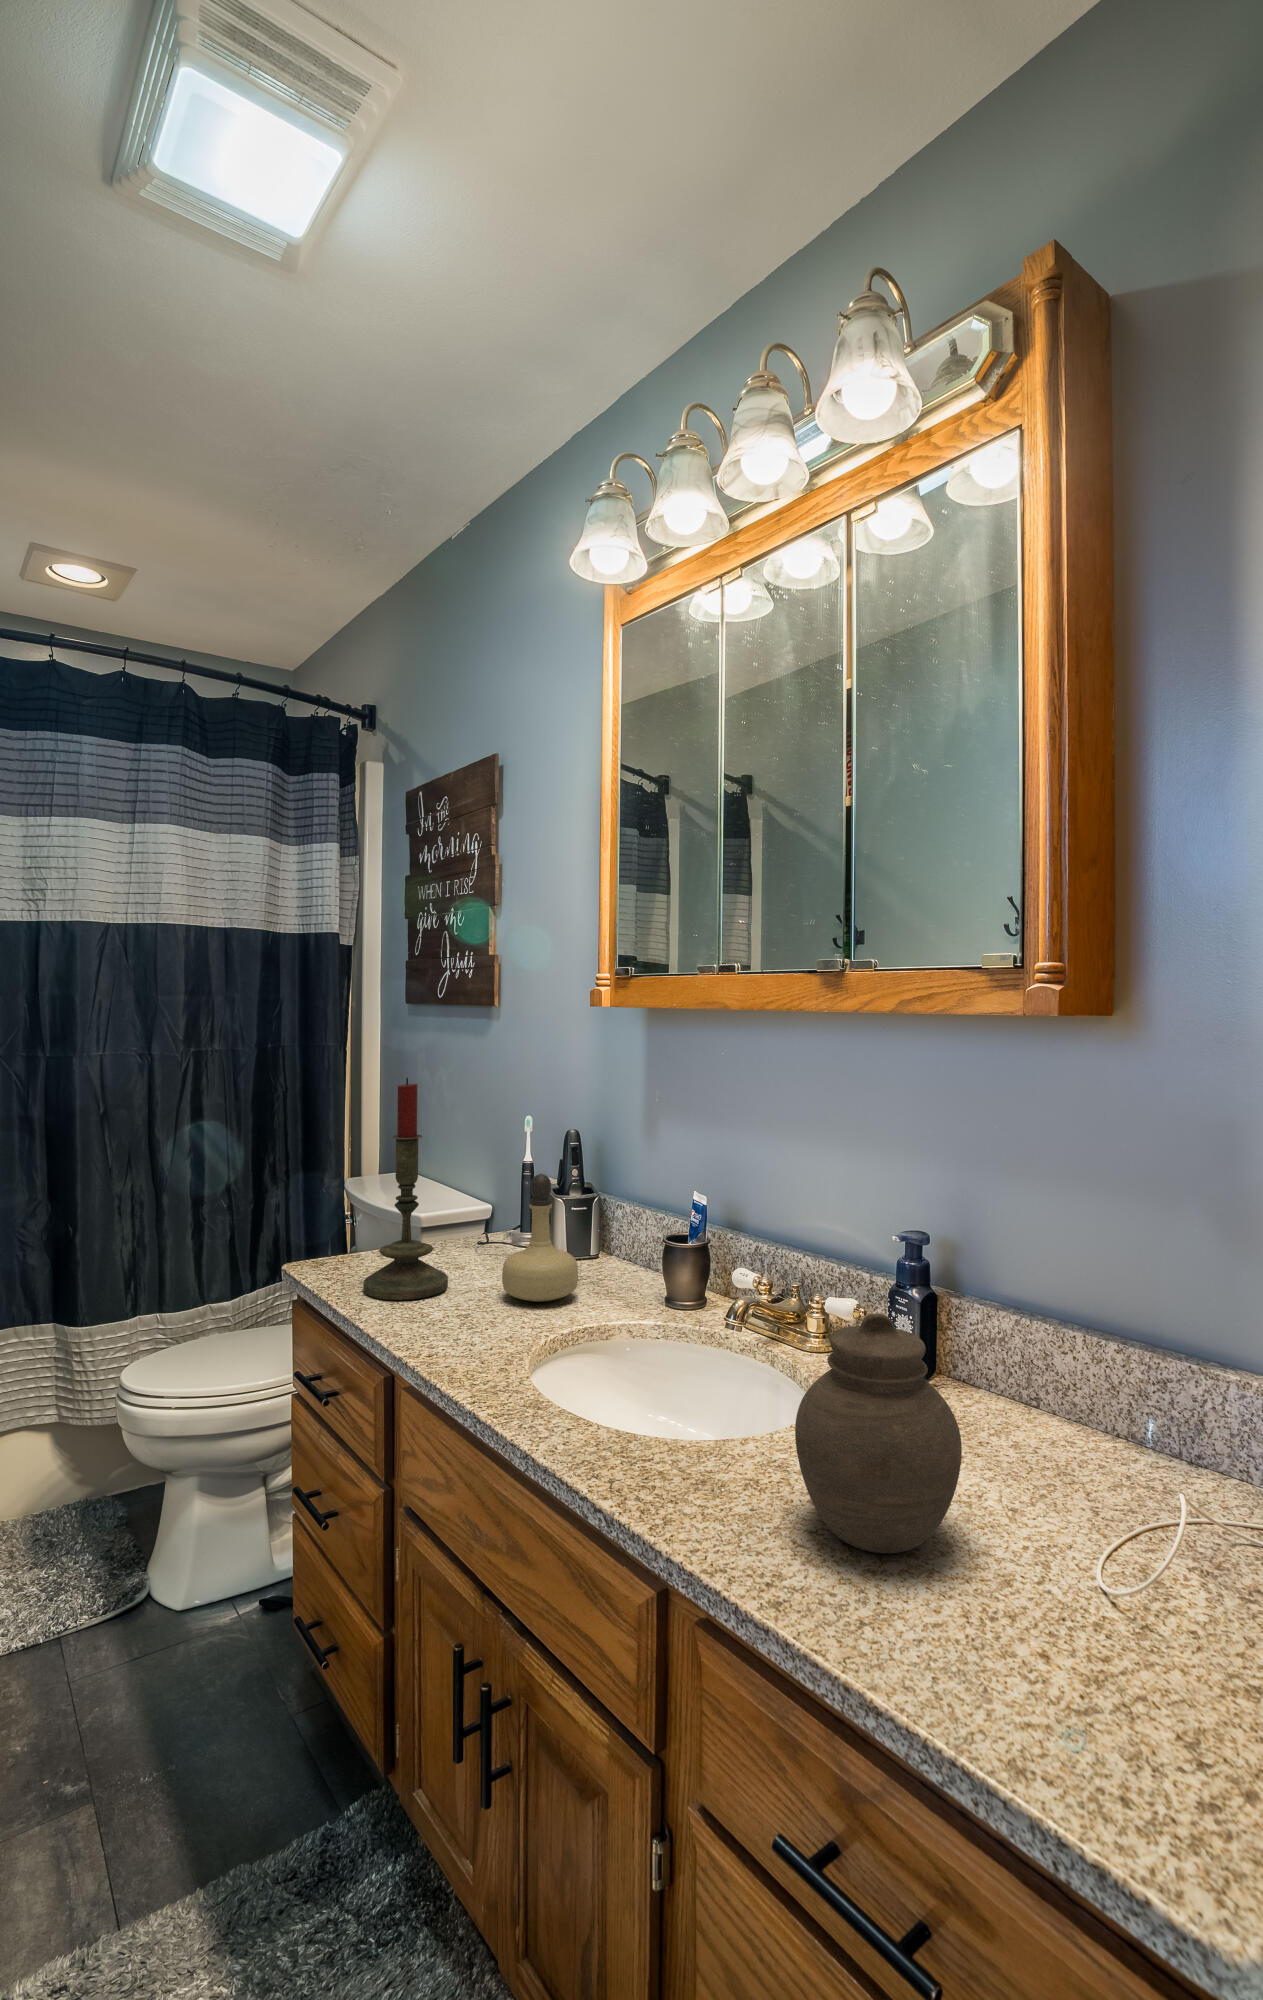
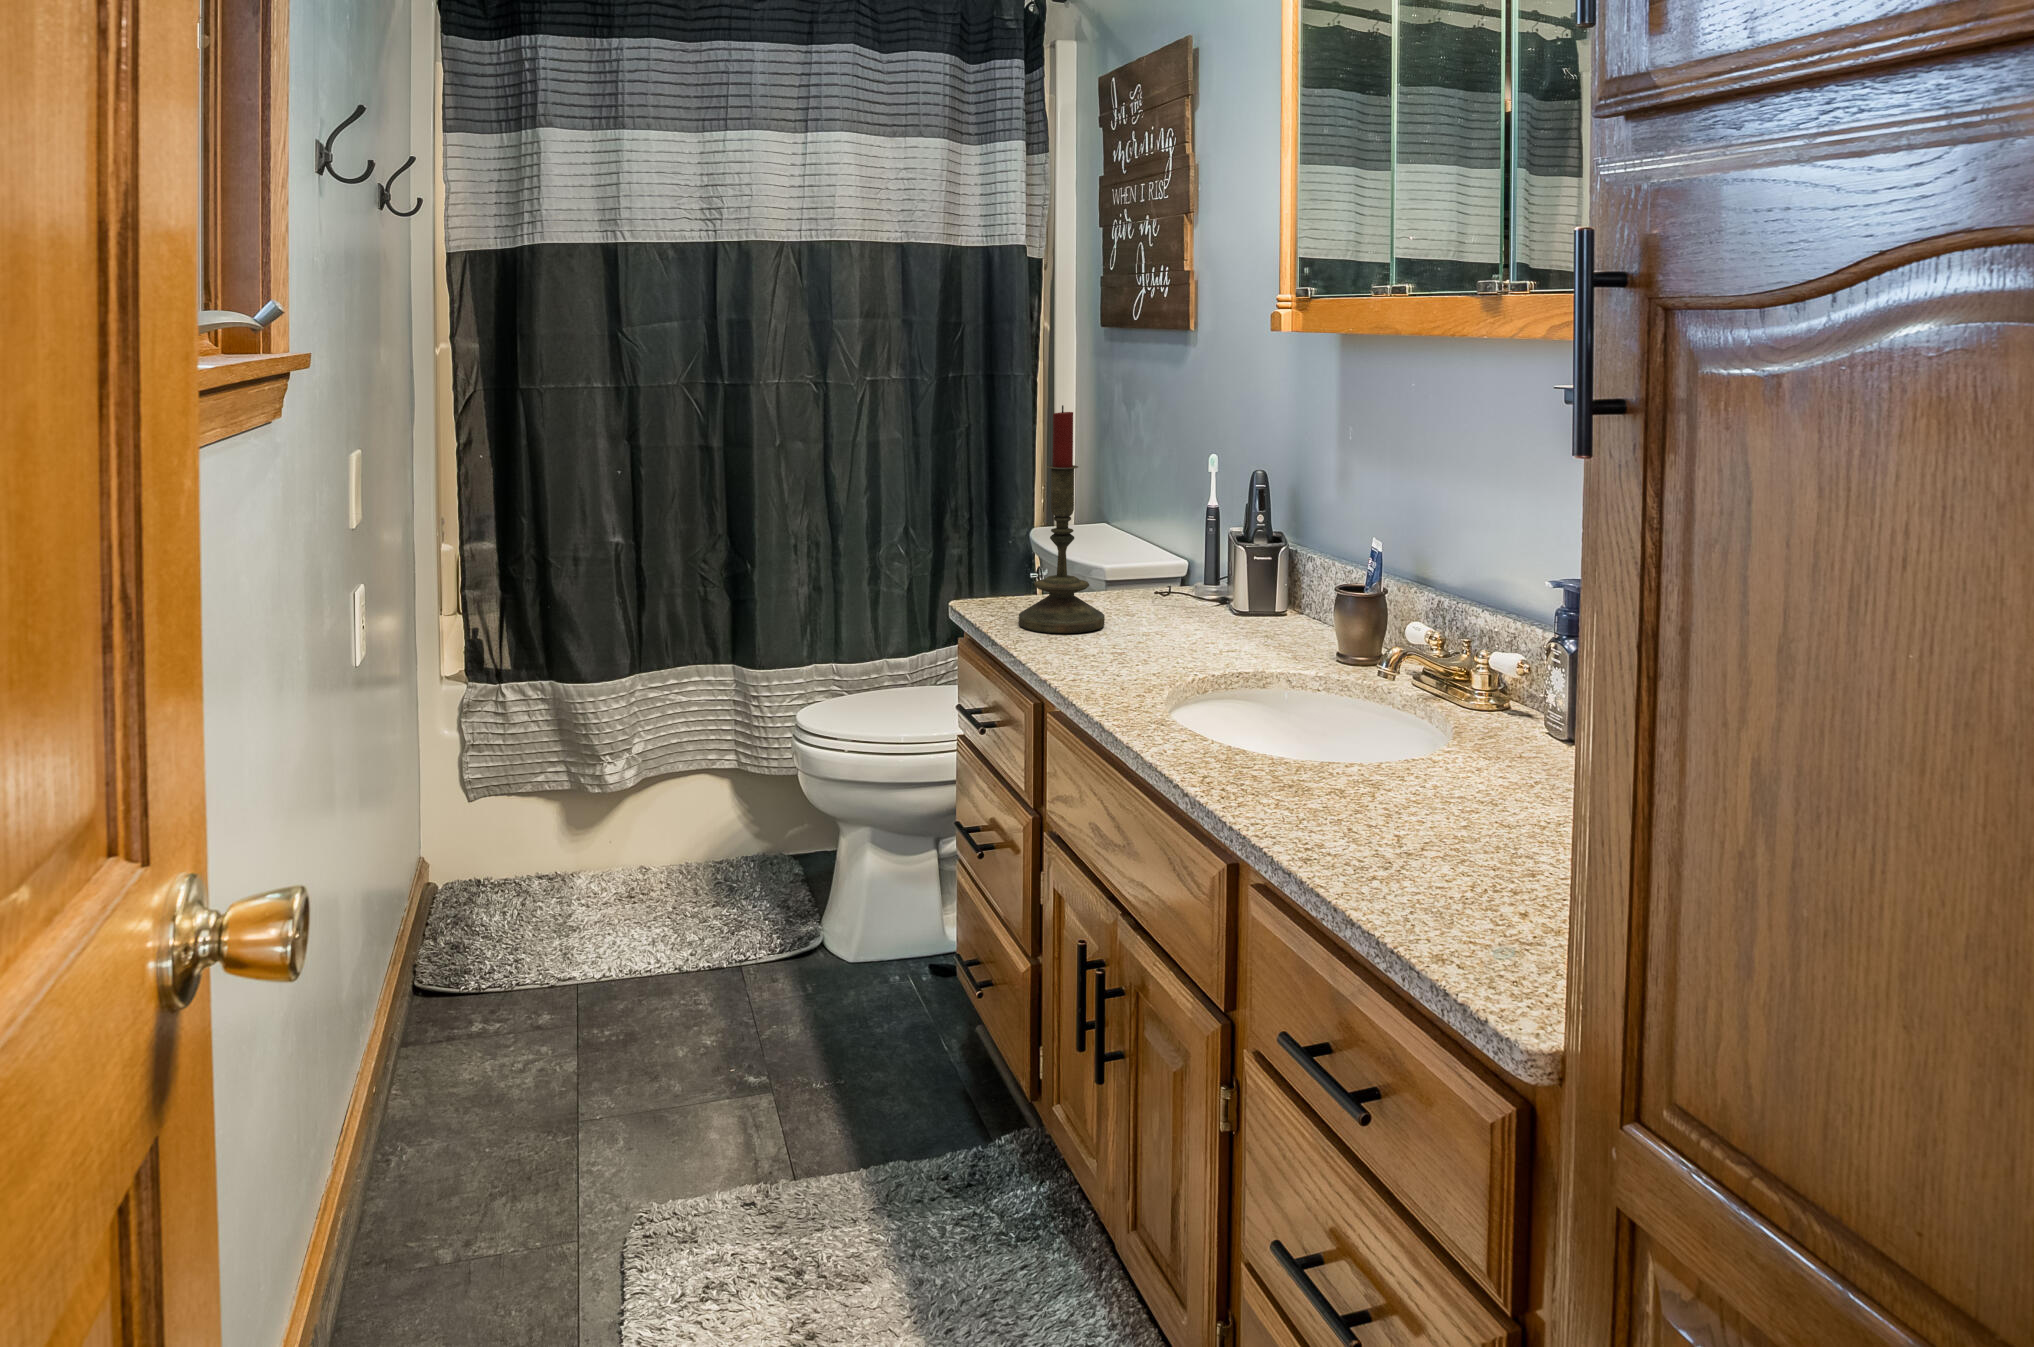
perfume bottle: present [502,1174,578,1302] -> none [1156,510,1237,645]
jar: present [795,1314,962,1553] -> none [1341,618,1495,830]

